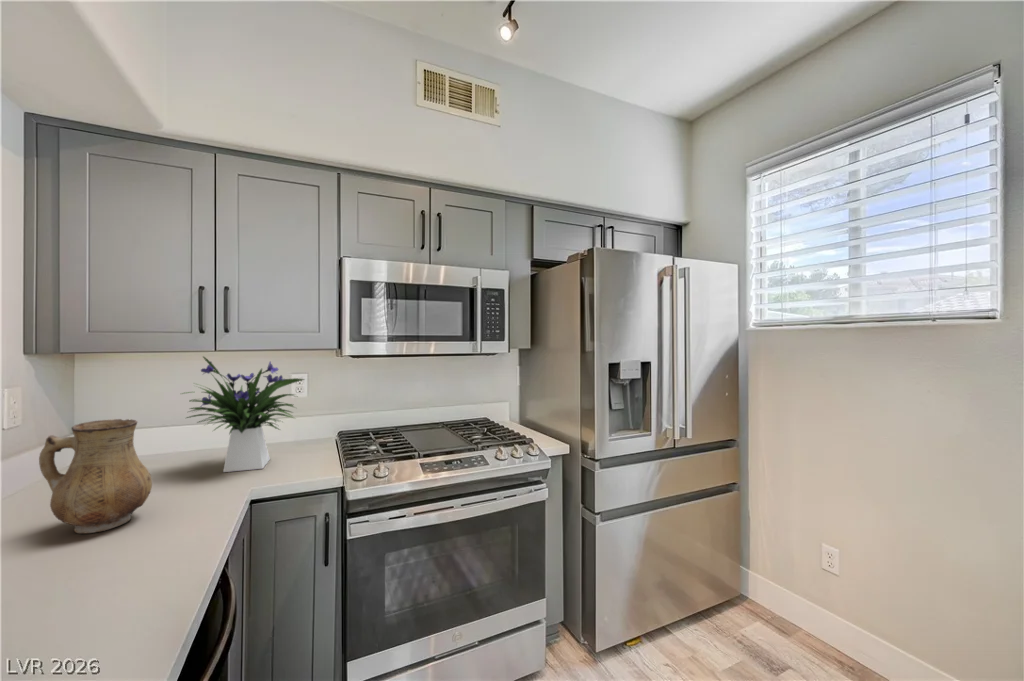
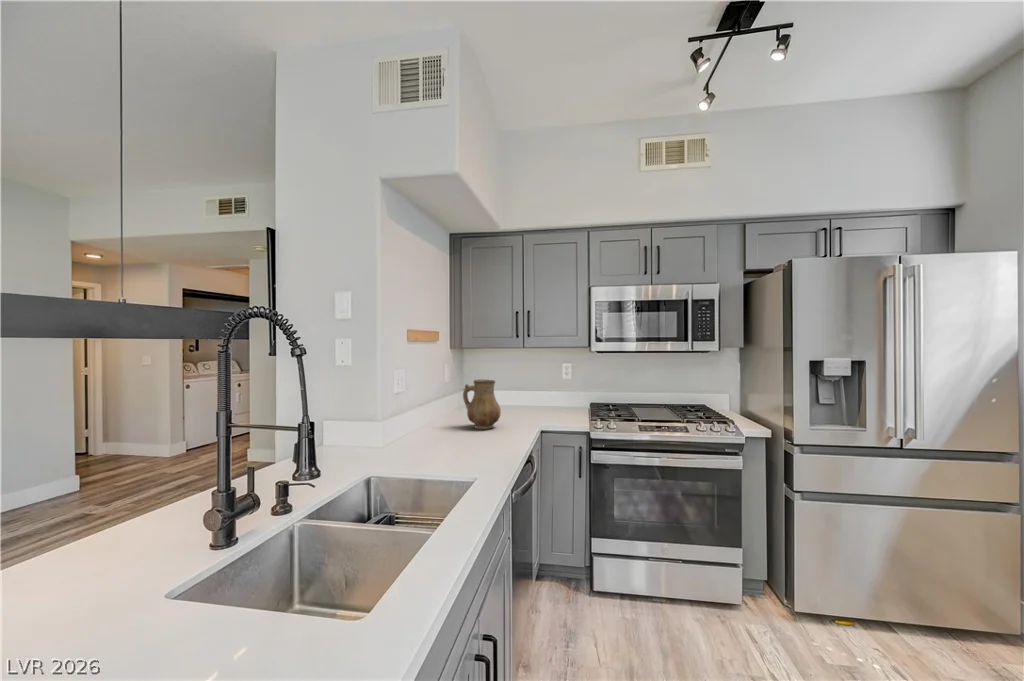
flower arrangement: present [187,357,304,472] -> none [508,351,569,418]

